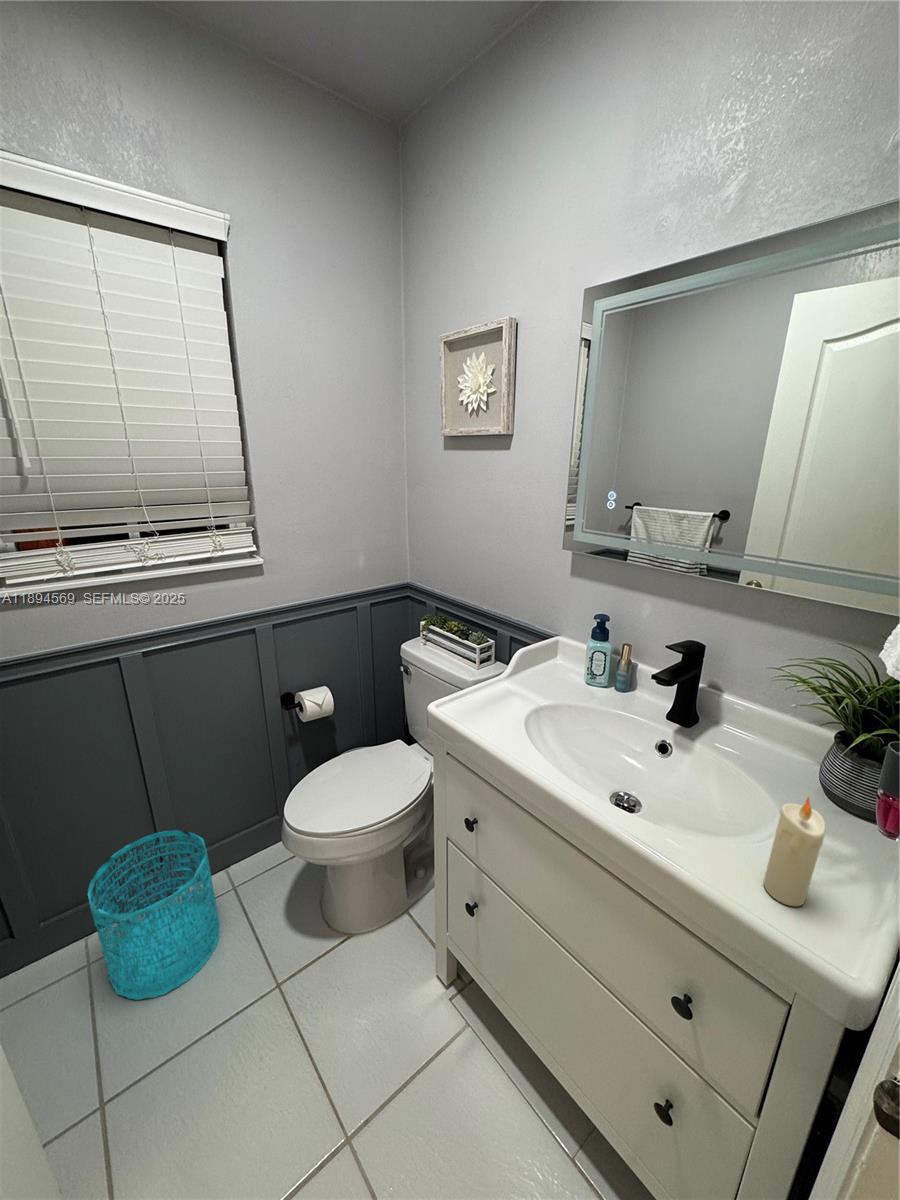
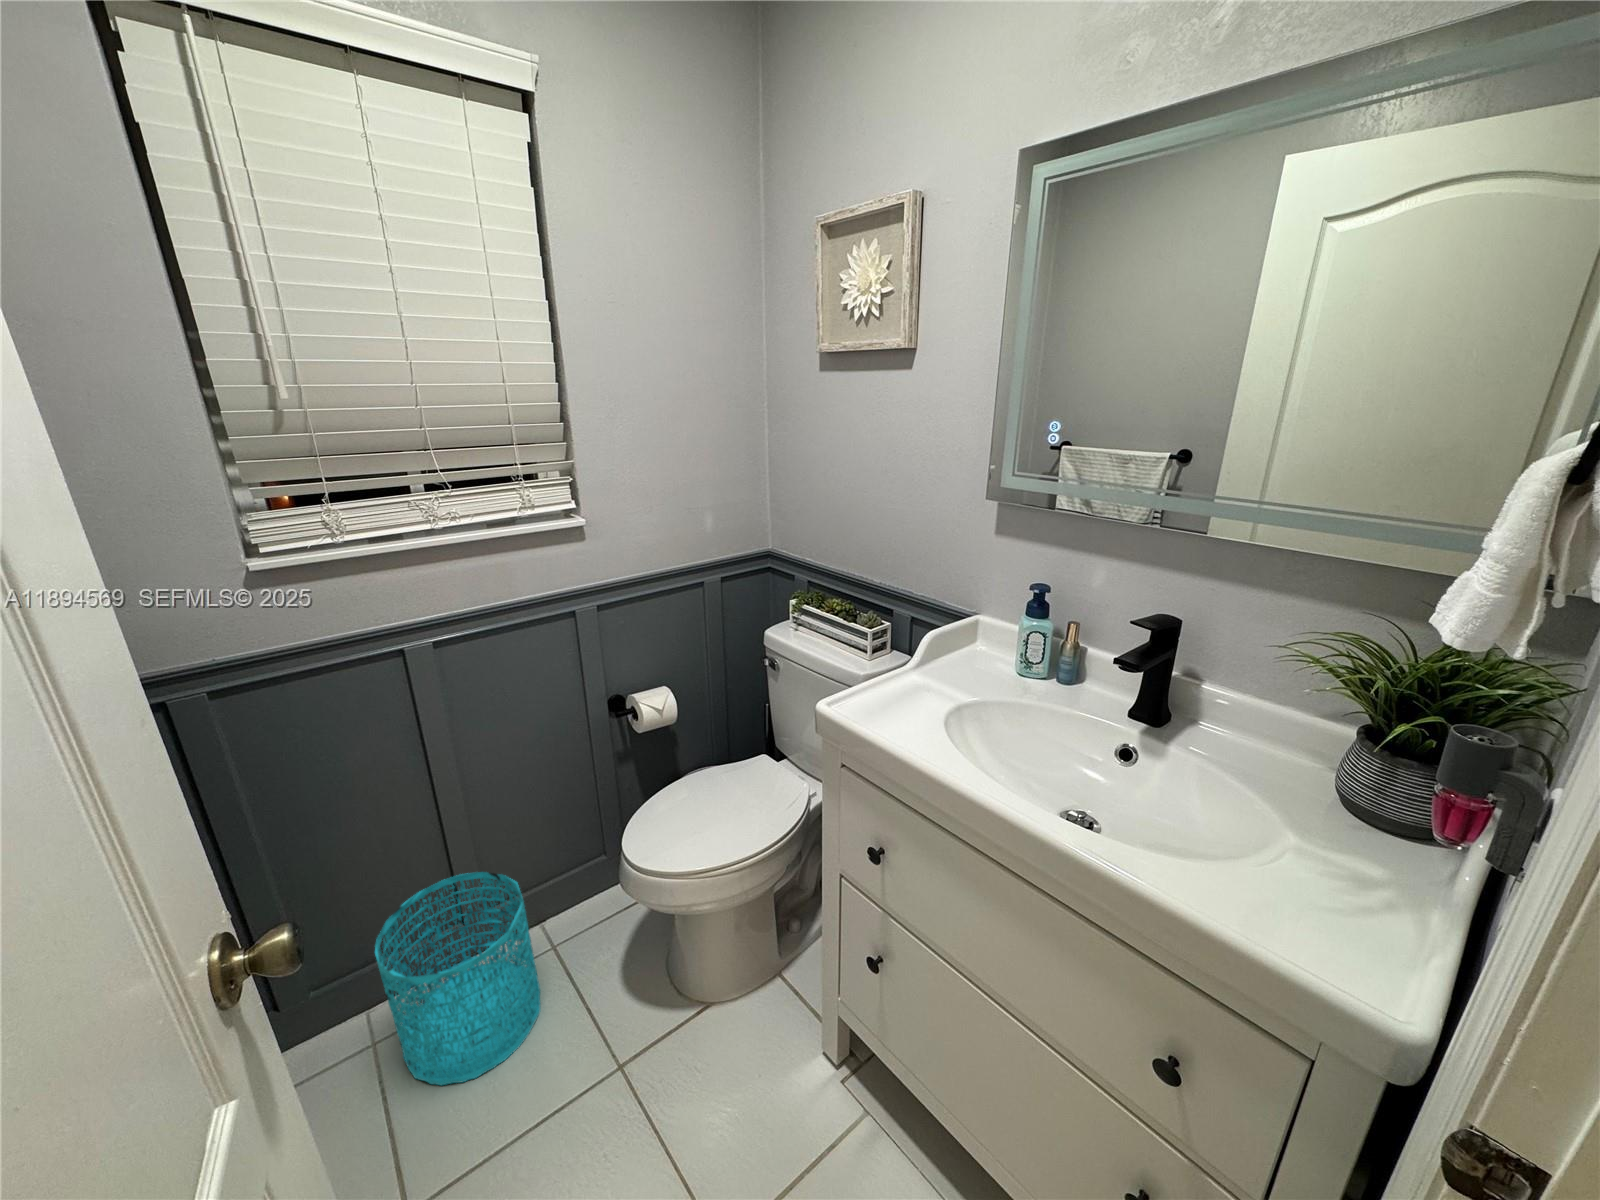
candle: present [764,797,825,906] -> none [1283,802,1372,944]

